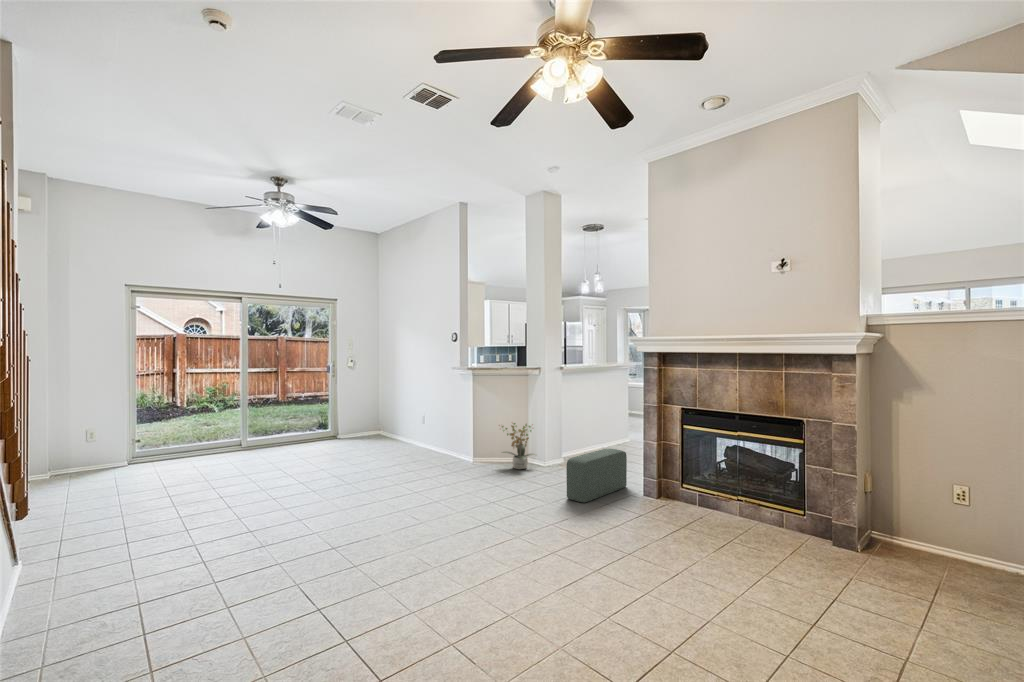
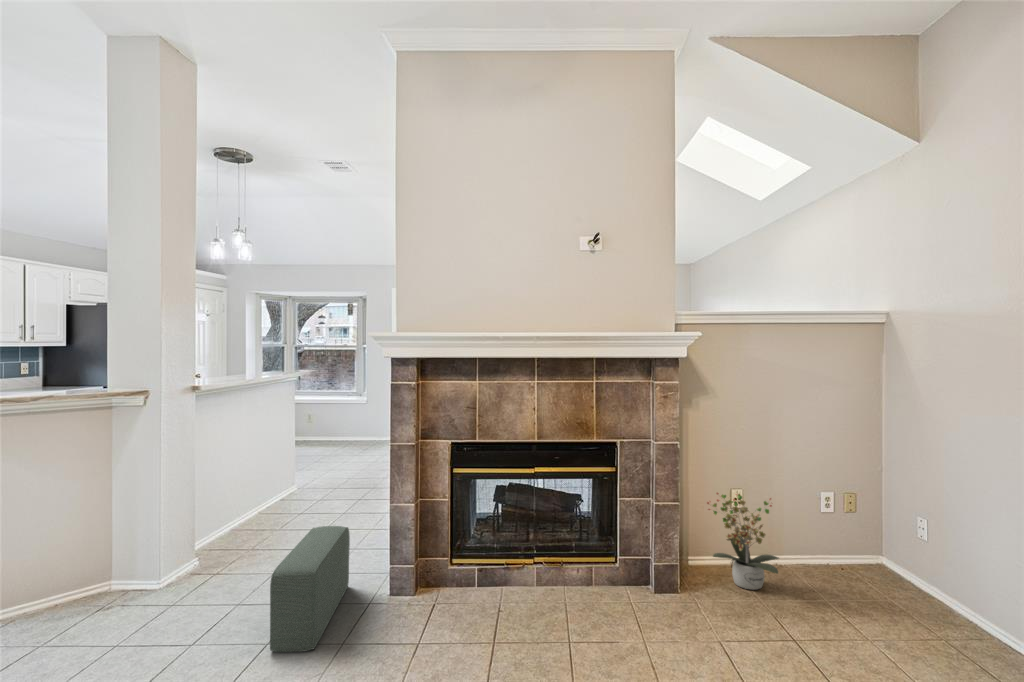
potted plant: present [502,423,536,469] -> present [707,493,779,590]

